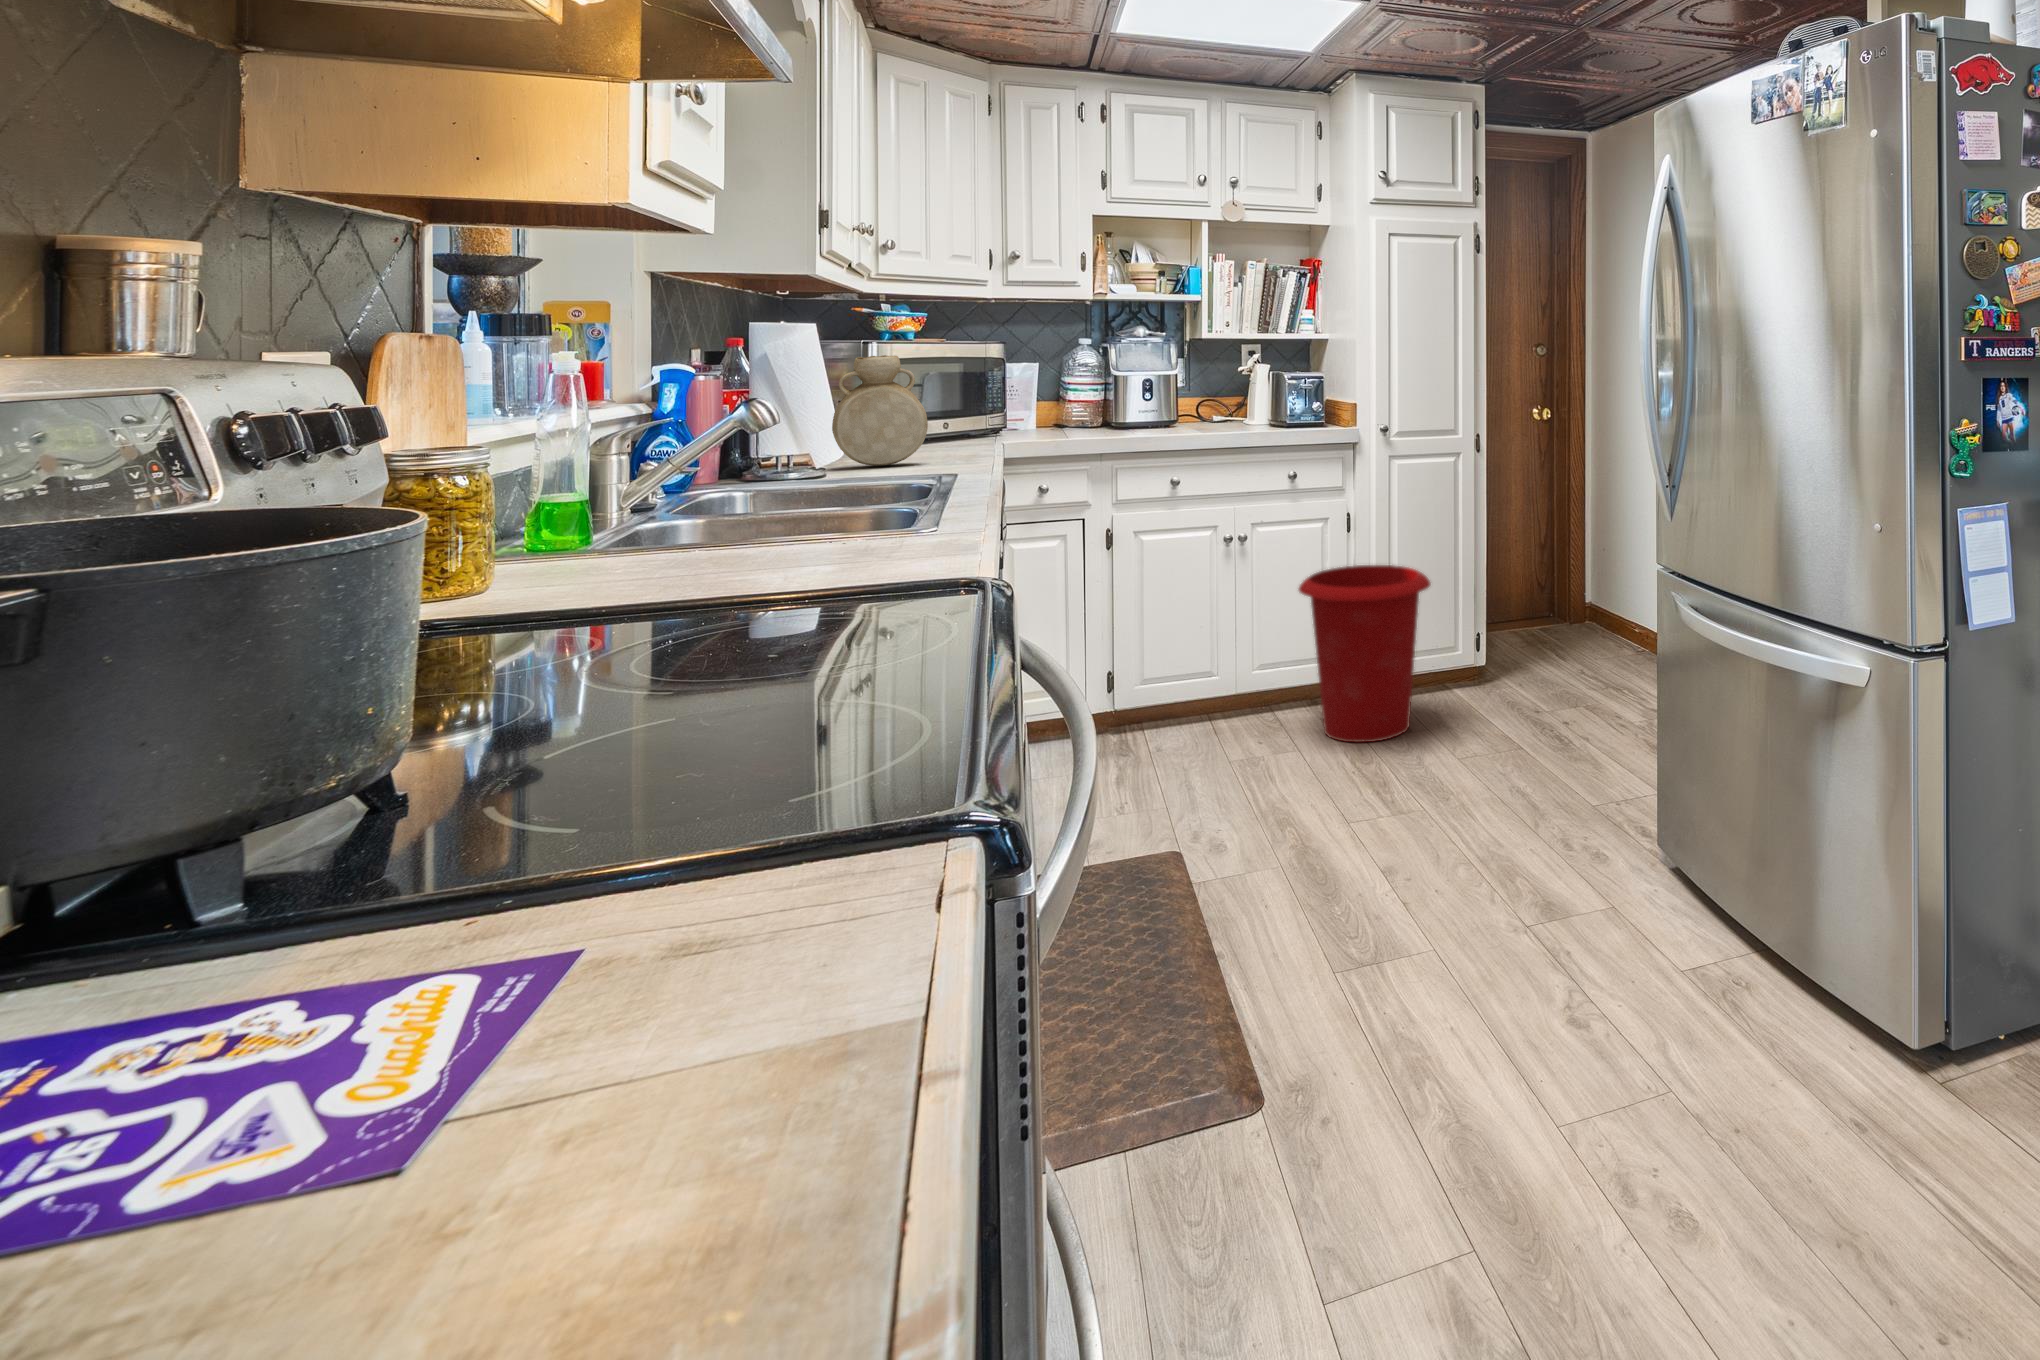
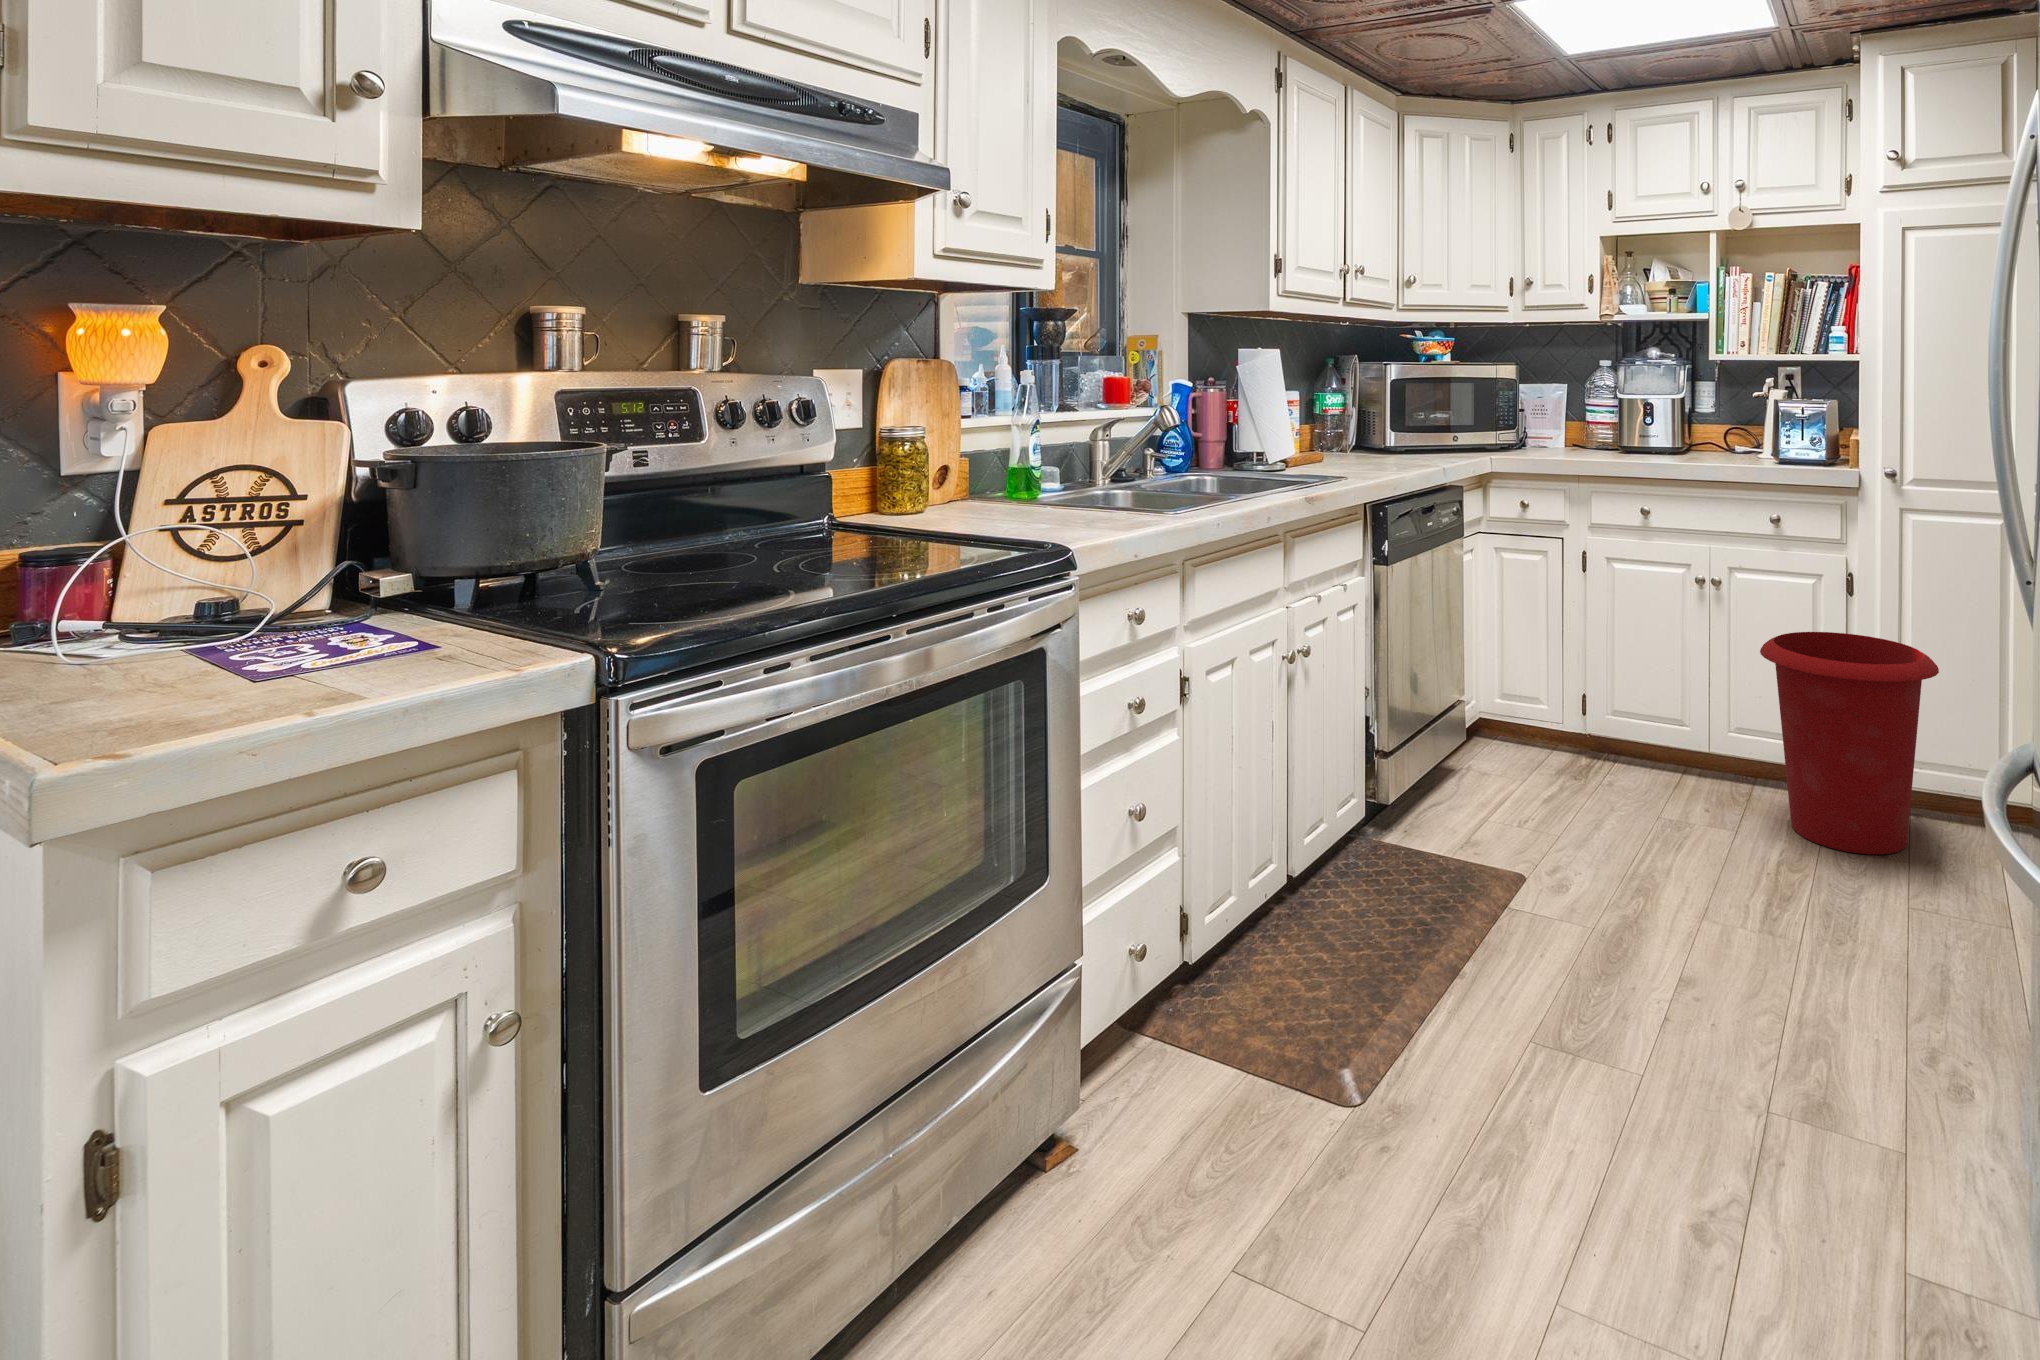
vase: present [832,355,928,466] -> none [1329,368,1398,461]

